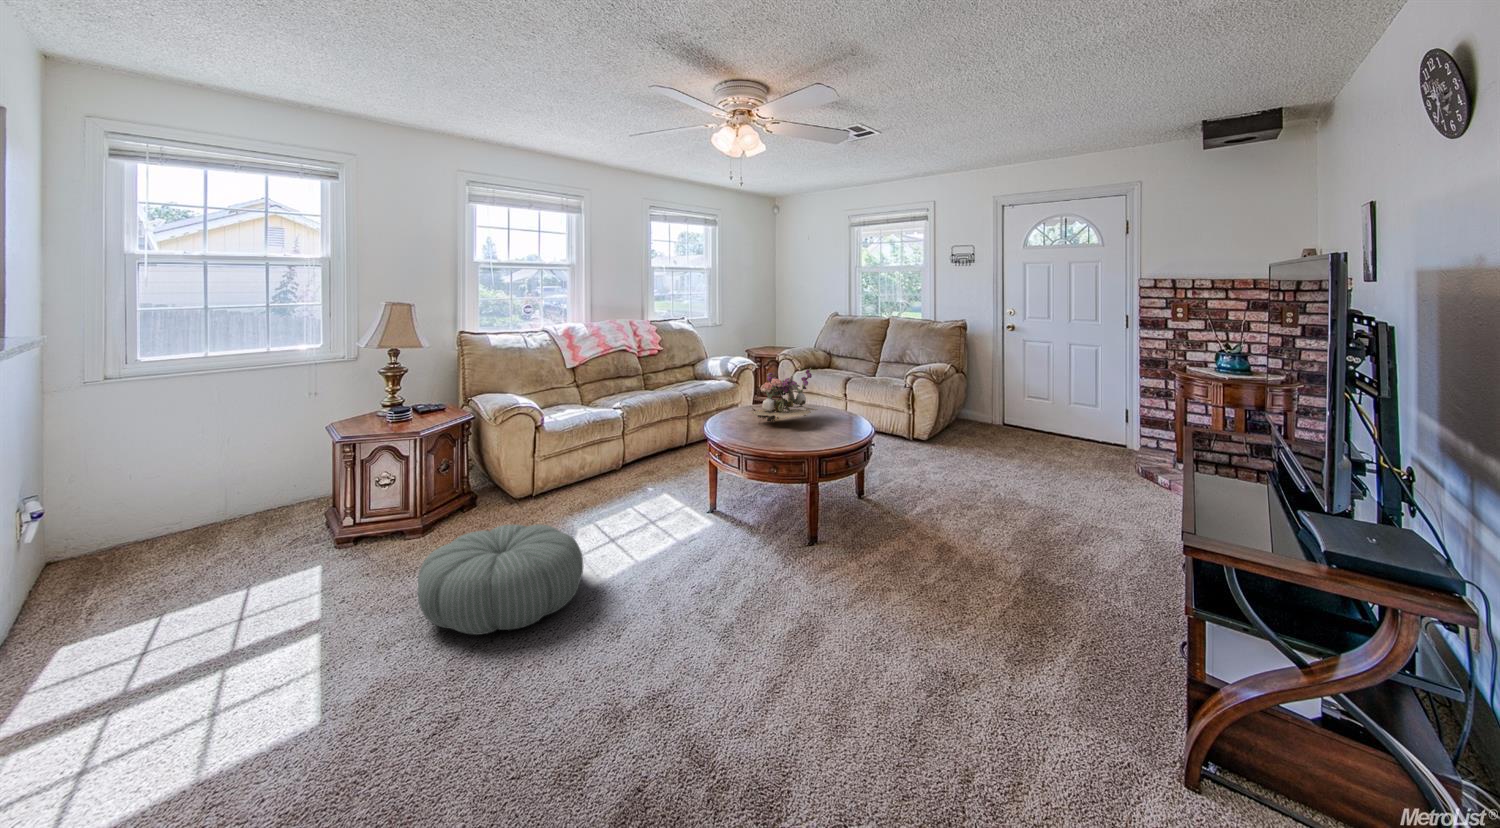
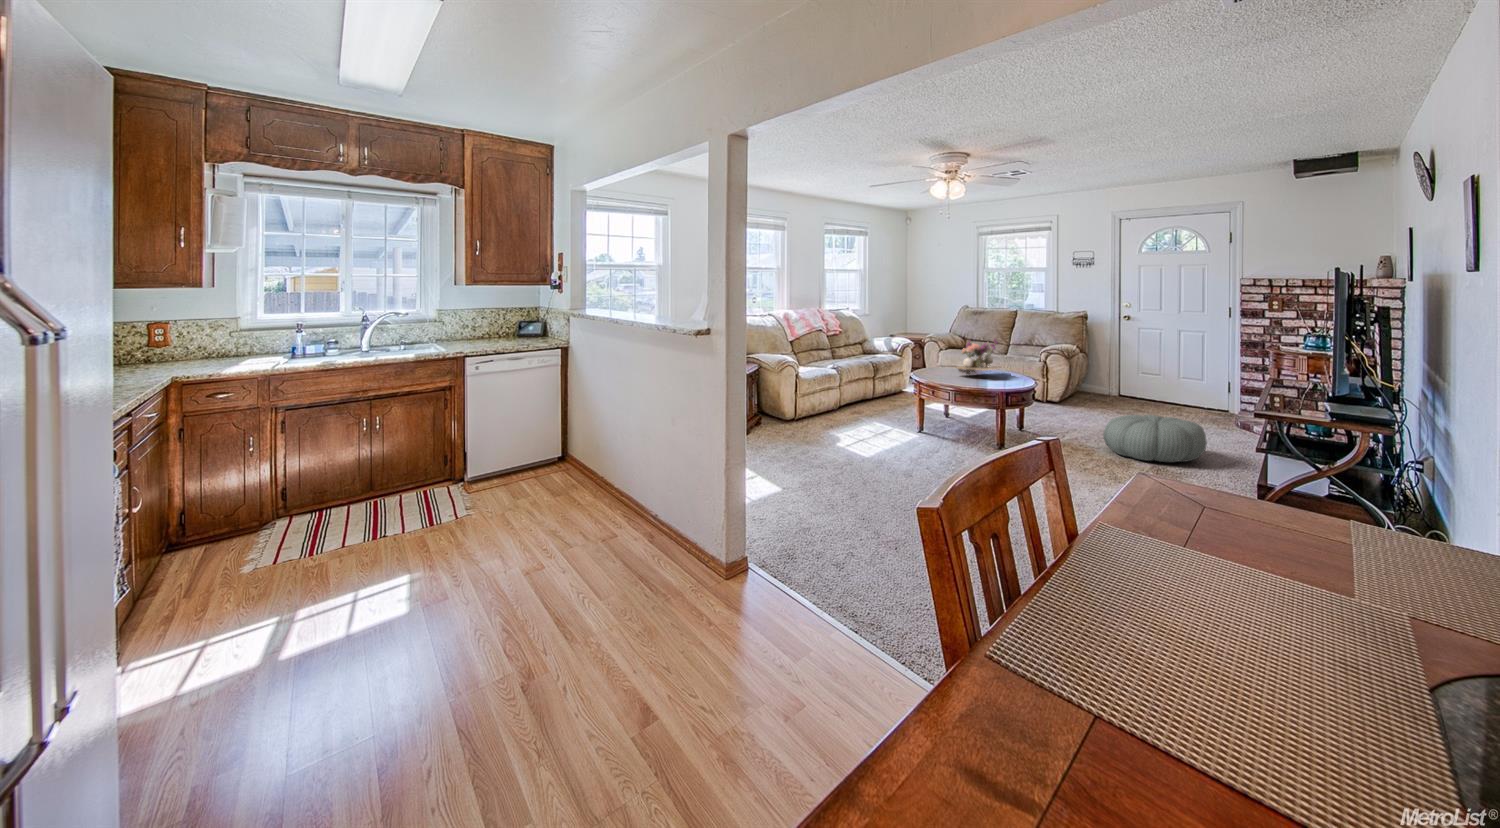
pouf: present [418,525,583,635] -> present [1103,415,1207,462]

